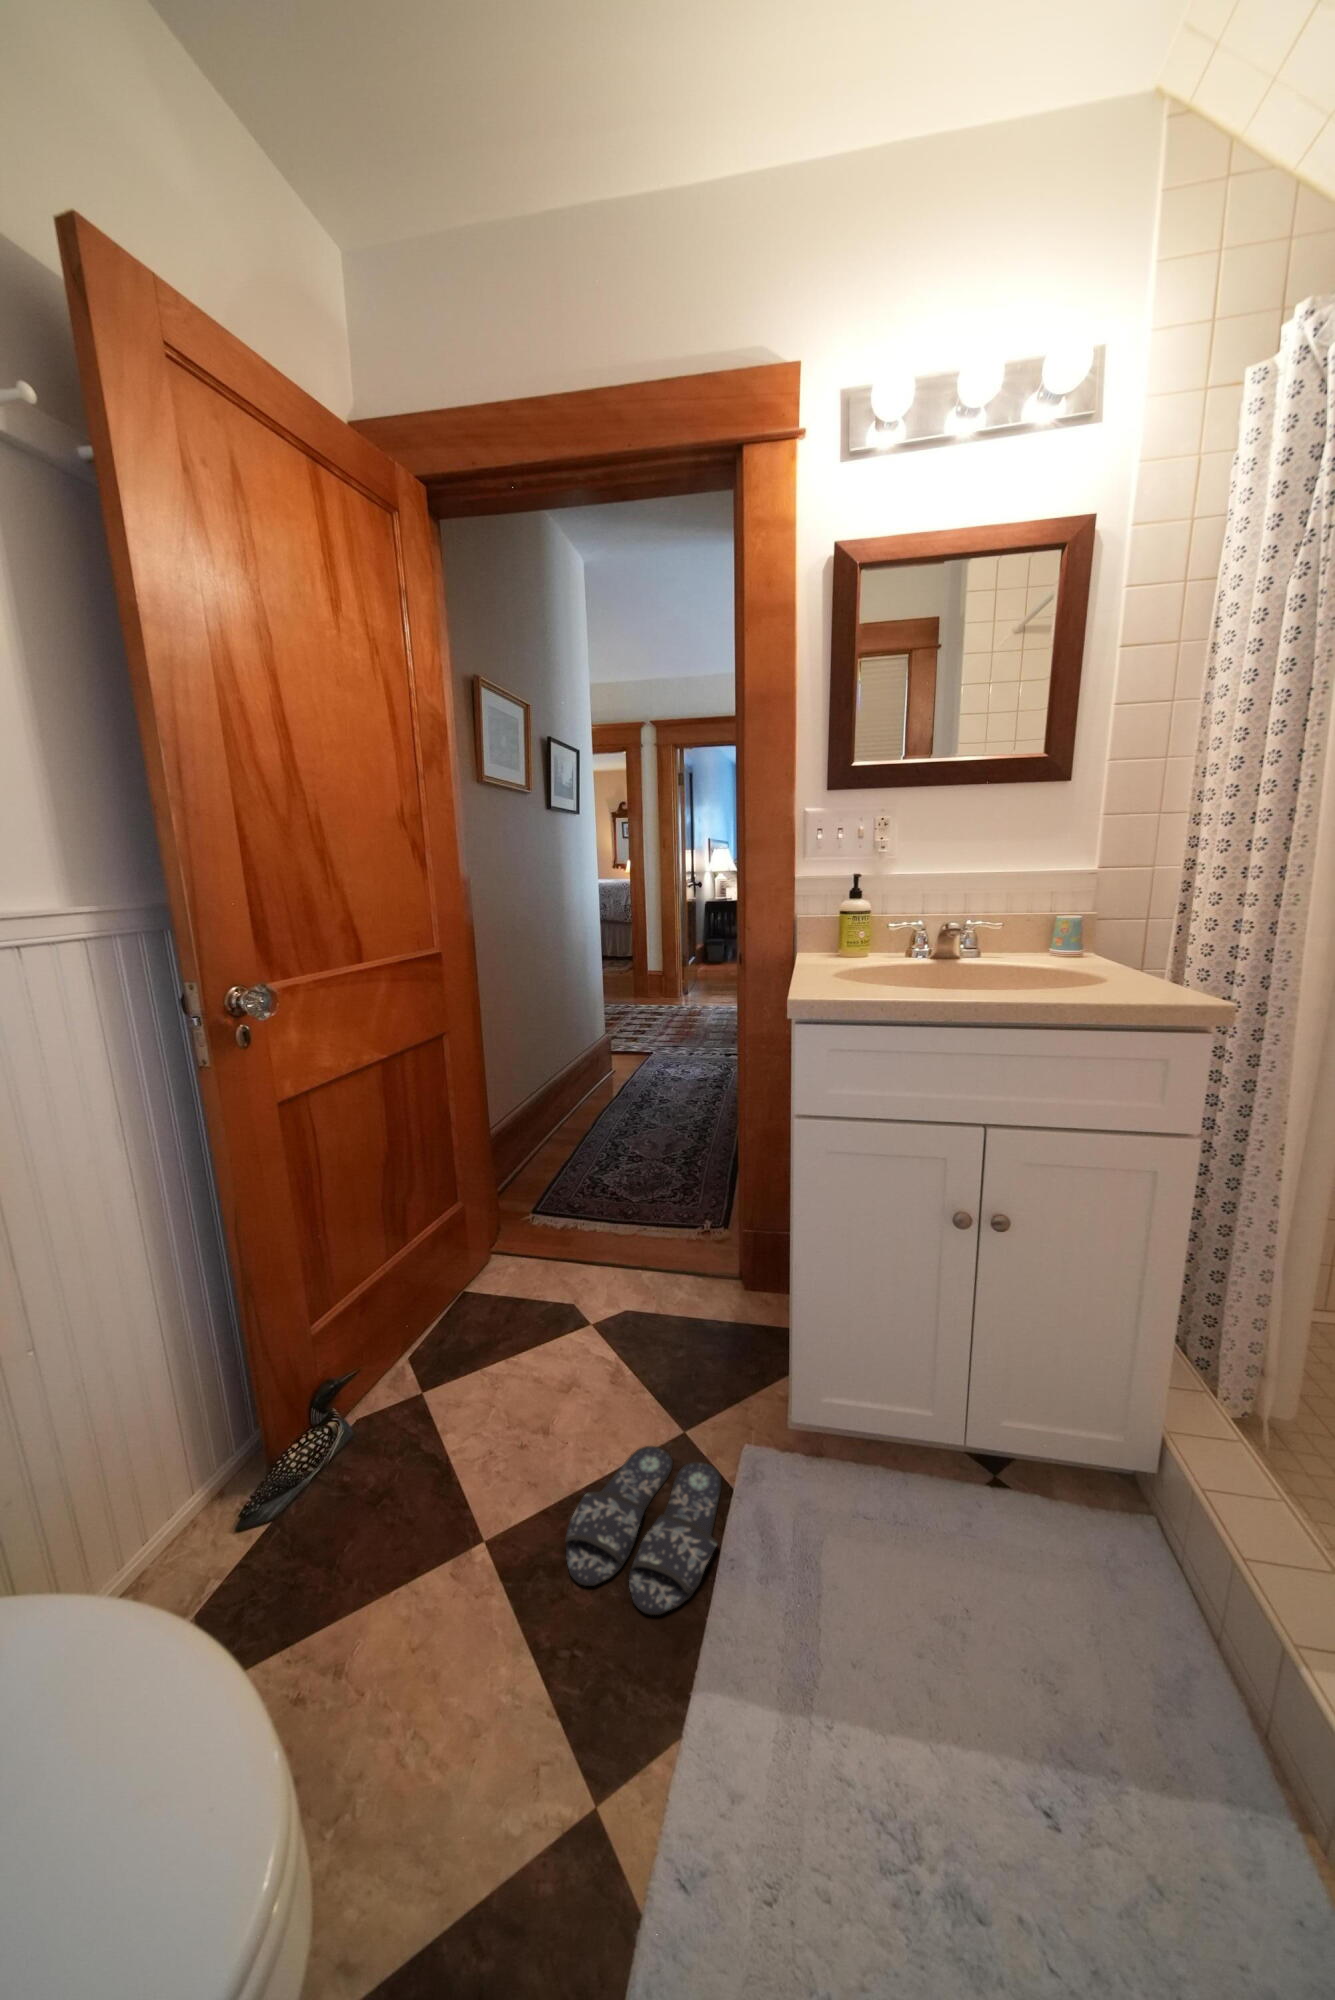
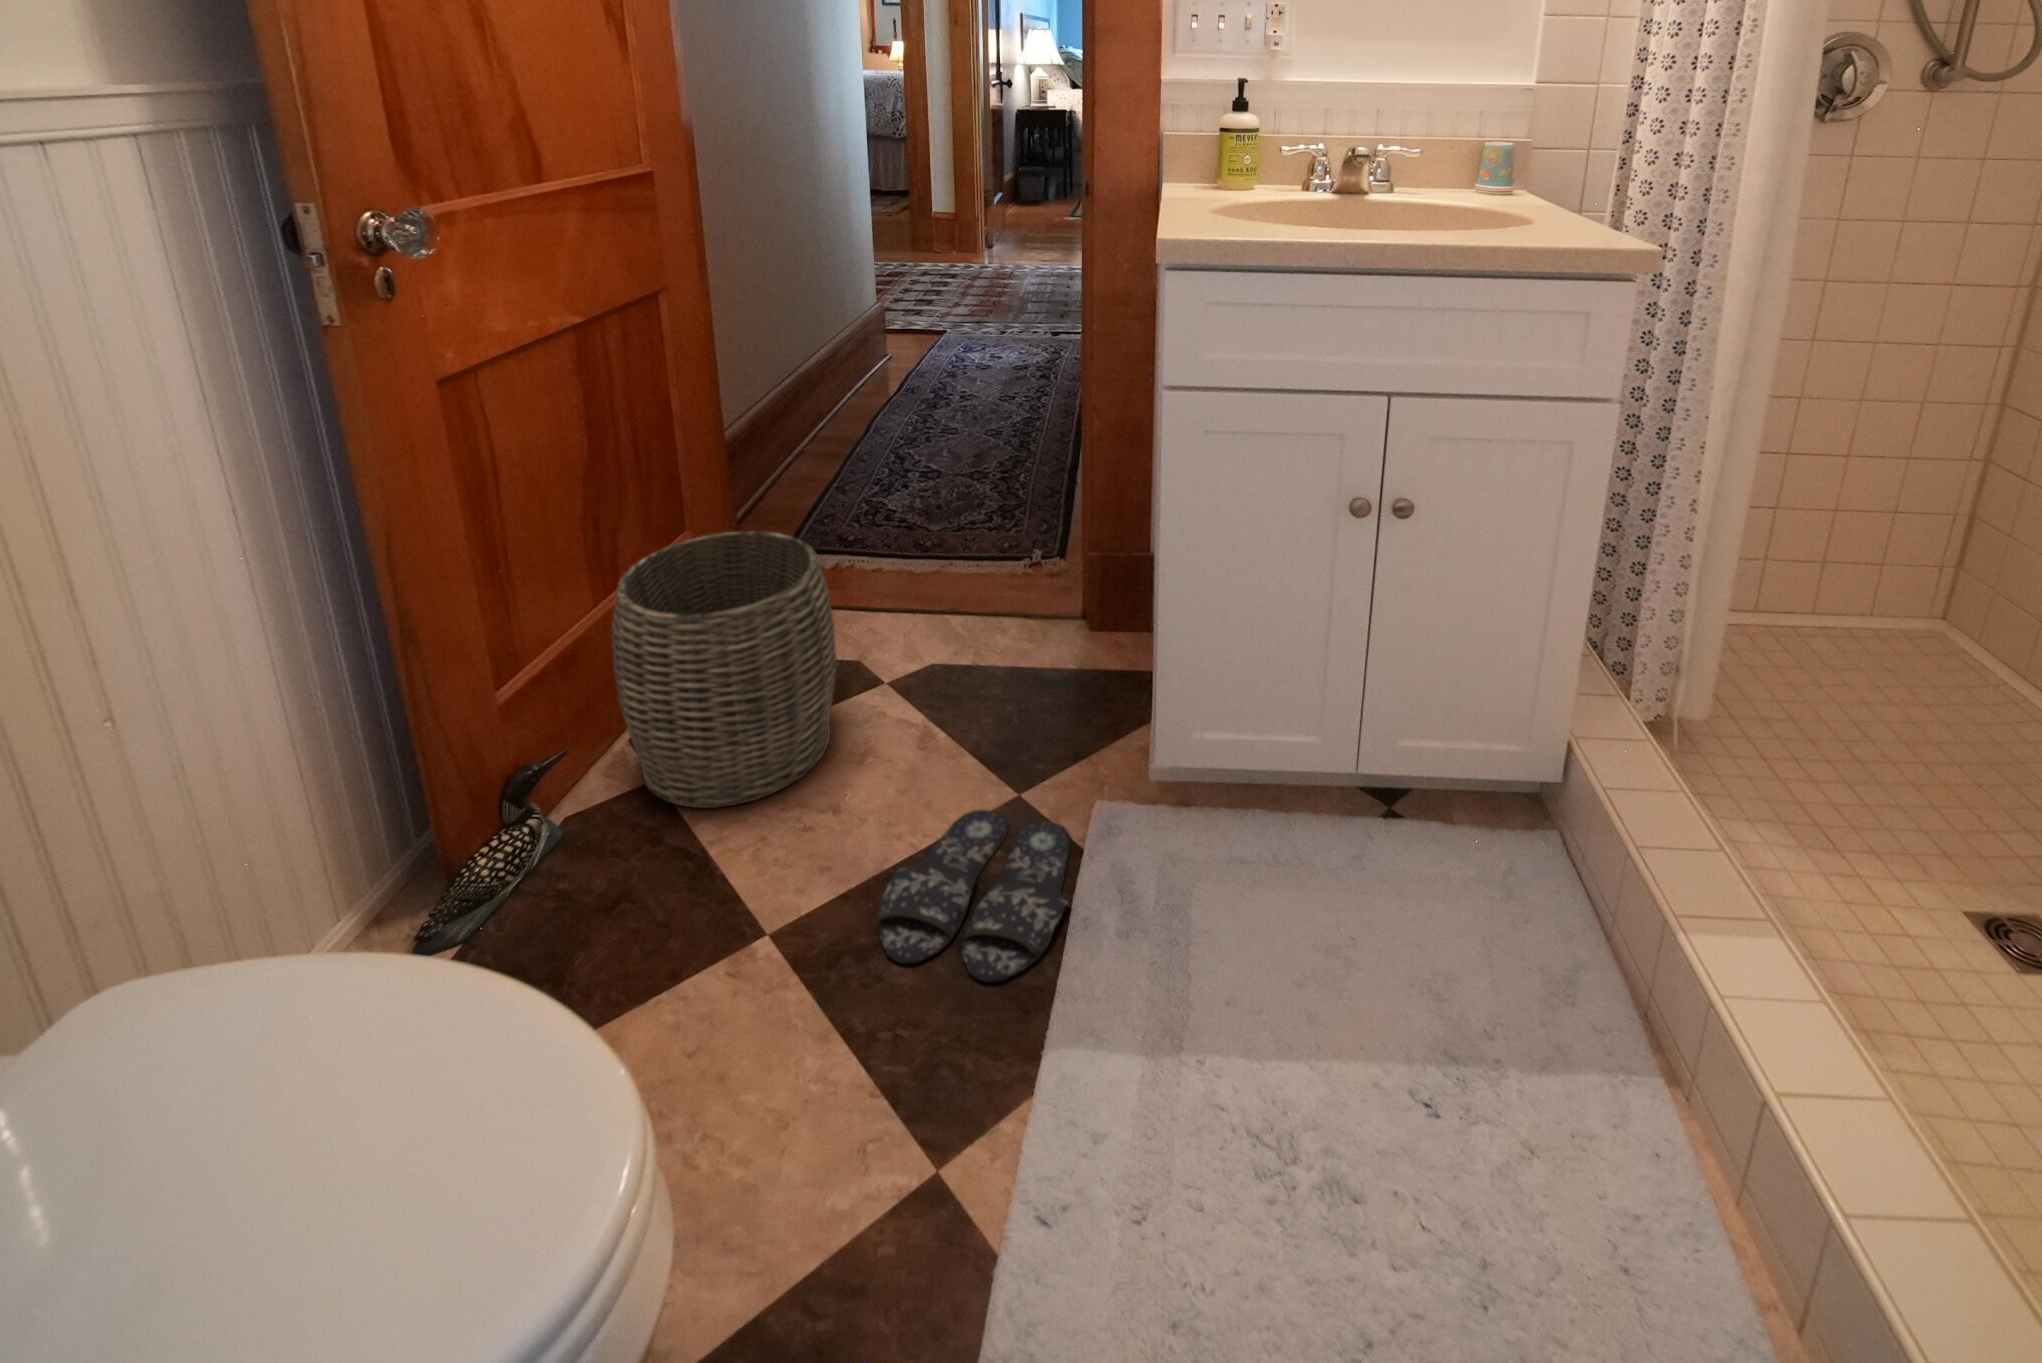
woven basket: none [394,1208,551,1423] -> present [612,531,837,808]

